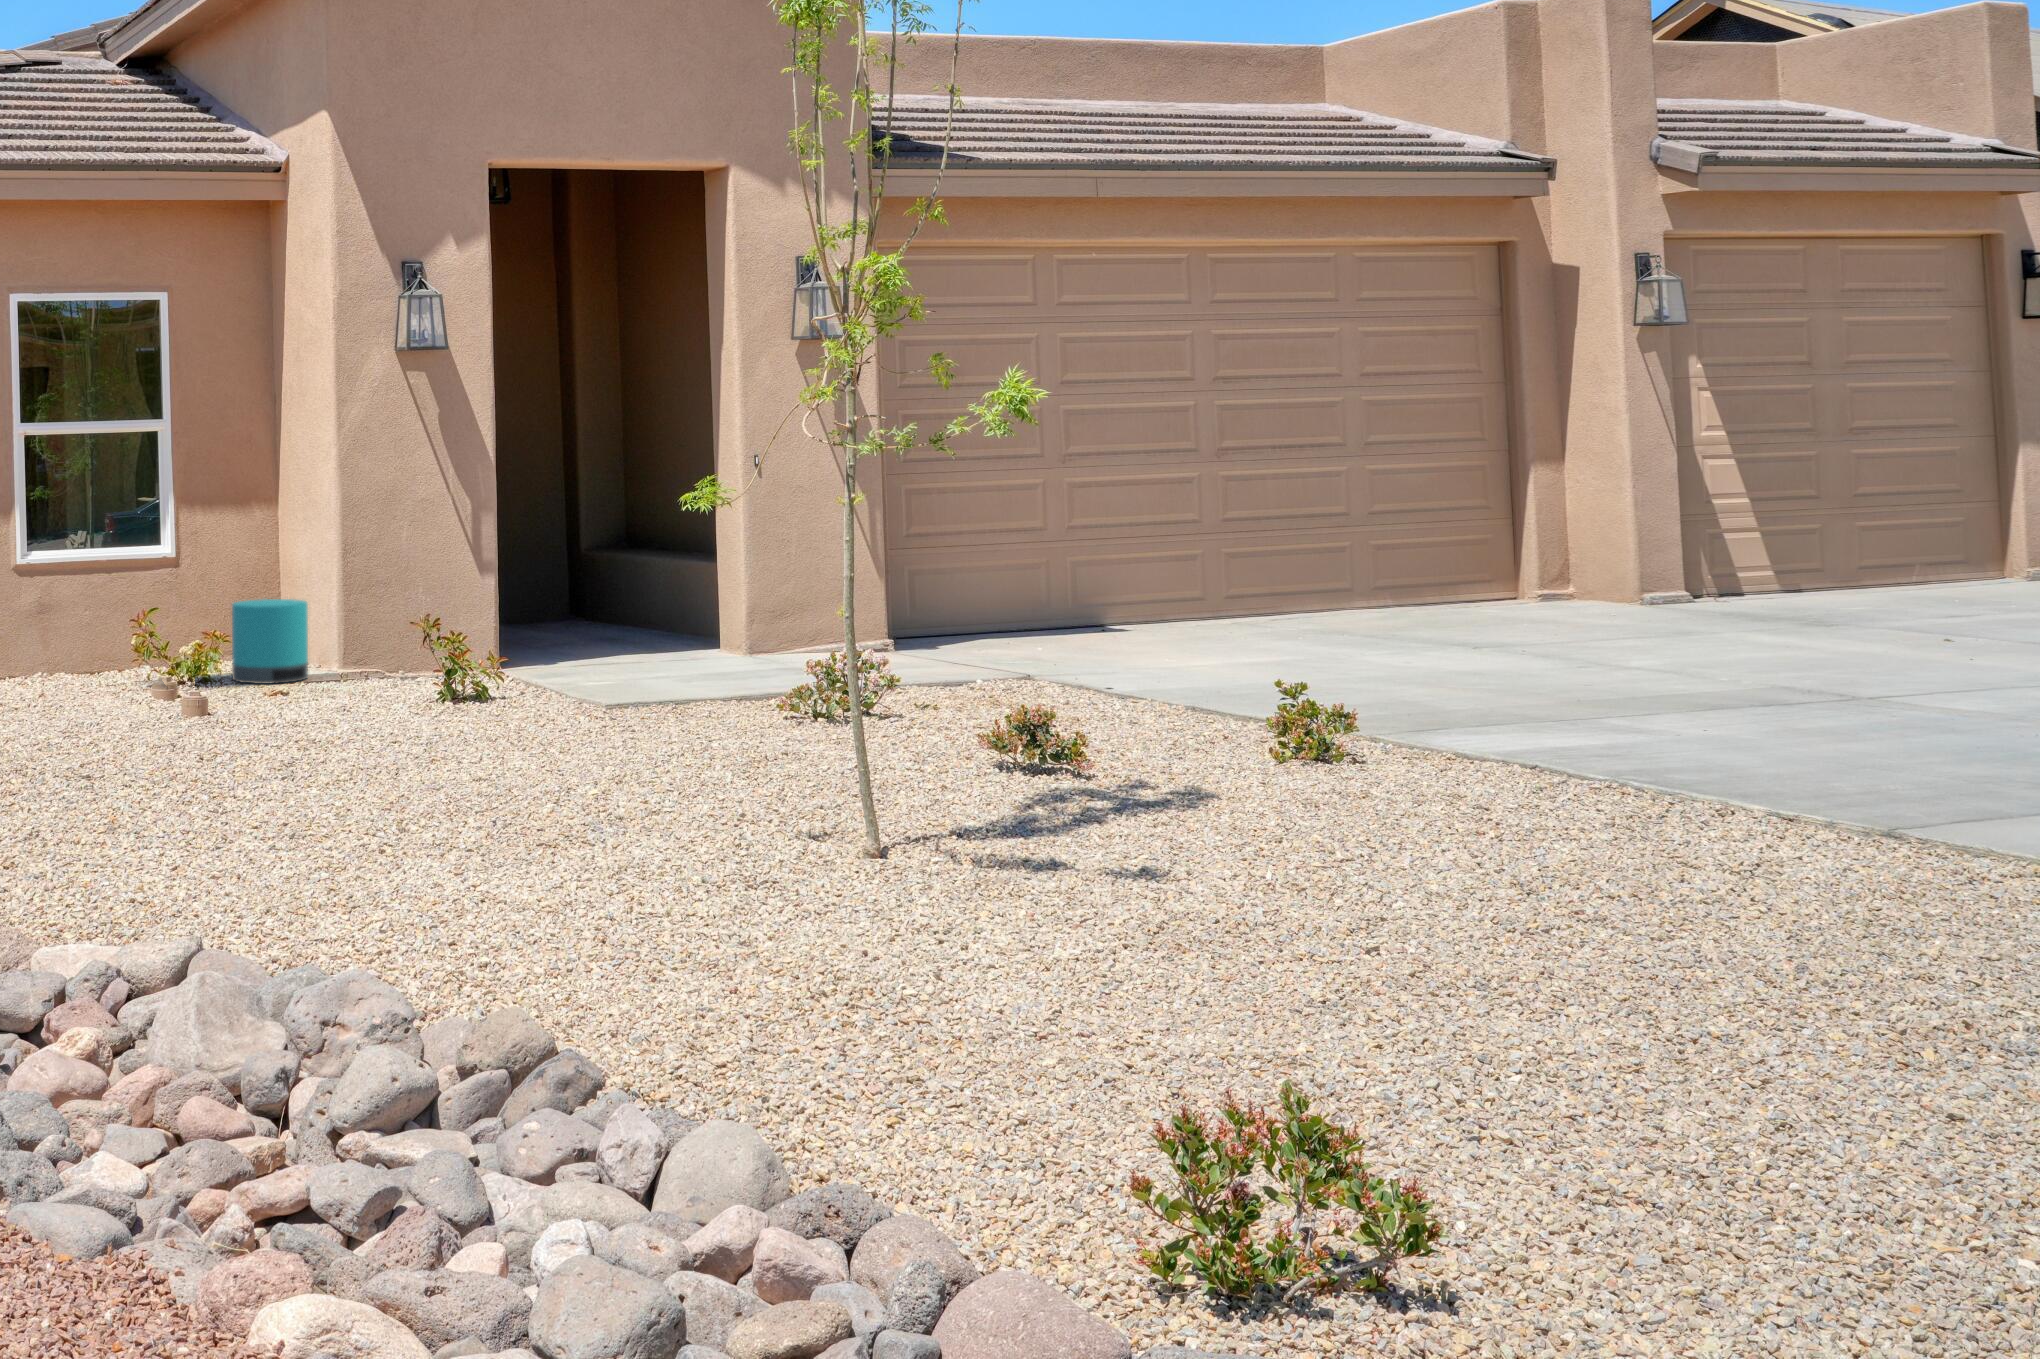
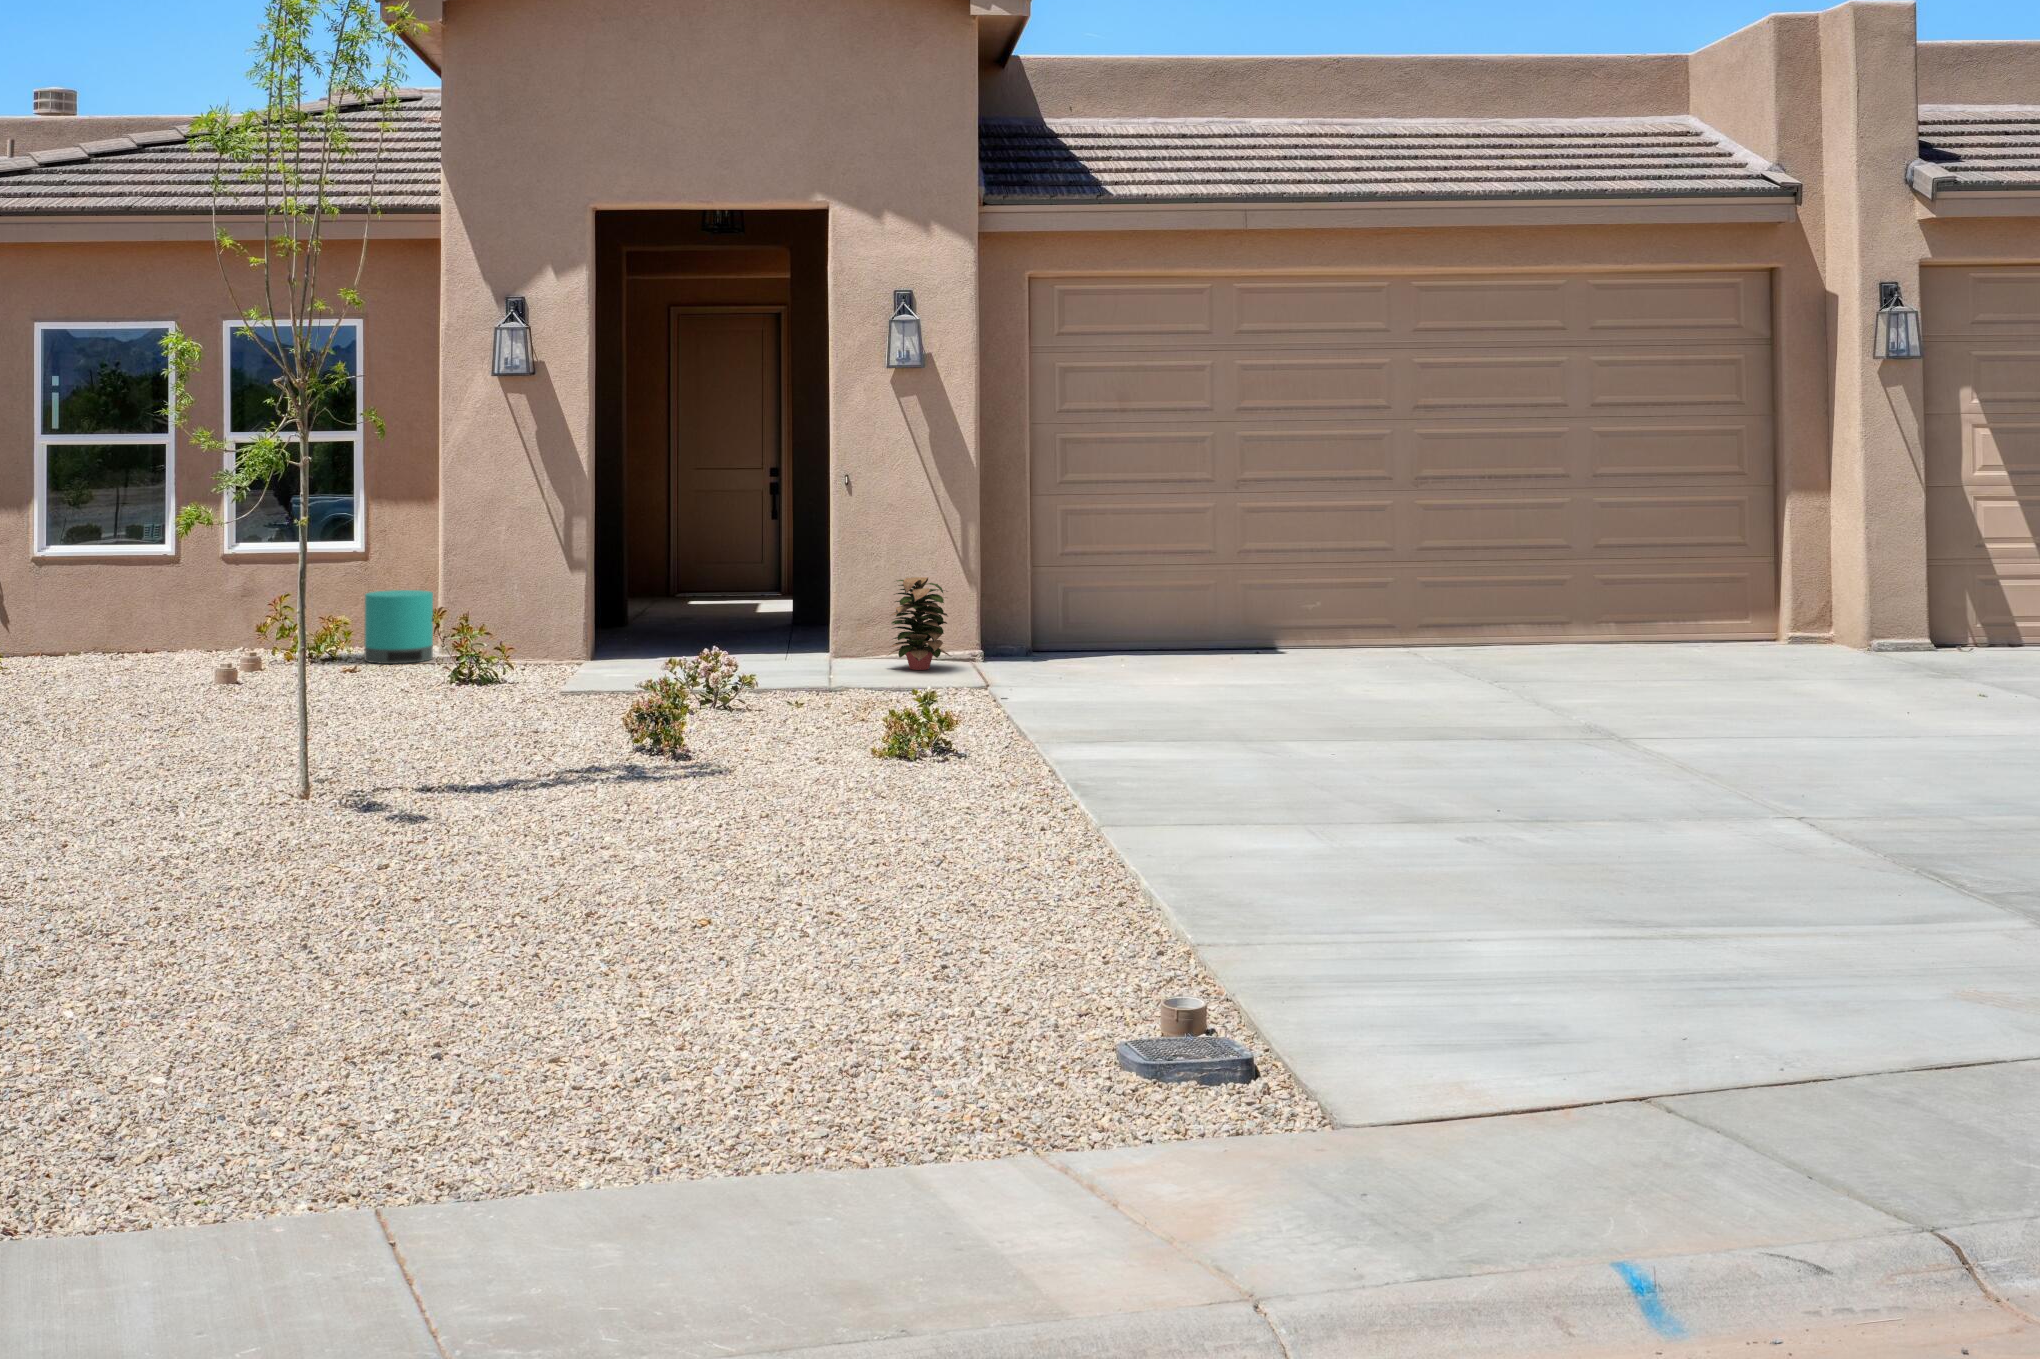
decorative plant: none [814,563,882,662] -> present [887,577,950,670]

